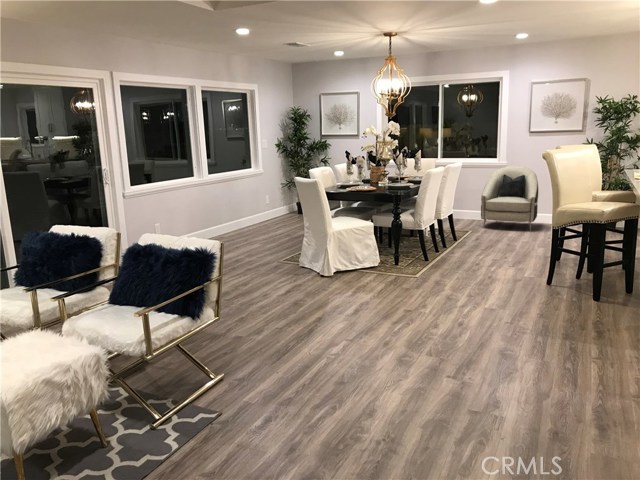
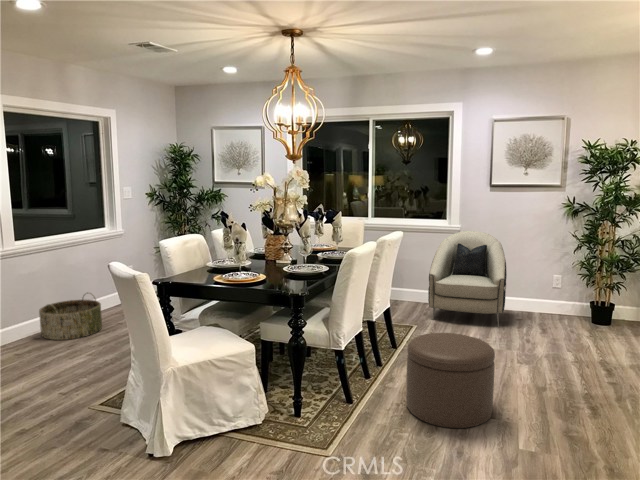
basket: none [223,209,260,237] -> present [39,293,102,340]
ottoman: none [461,221,515,270] -> present [406,333,495,428]

